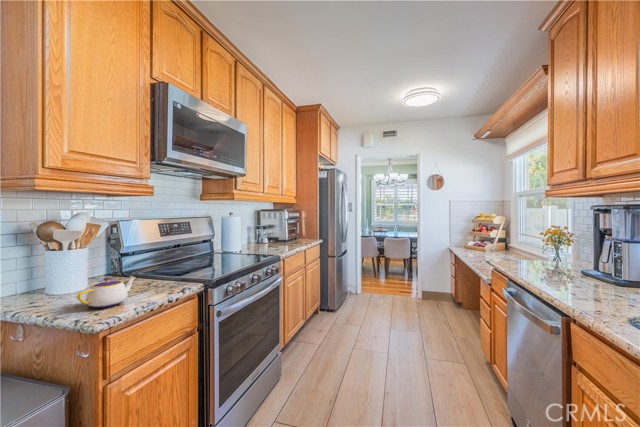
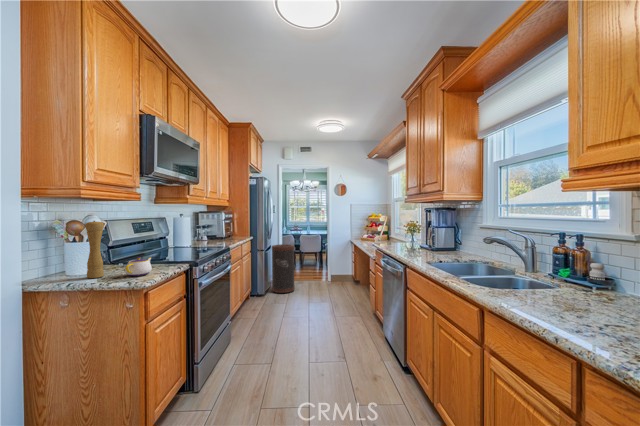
pepper mill: none [40,223,68,306] -> present [85,221,104,278]
trash can: none [347,249,374,308] -> present [272,244,295,293]

